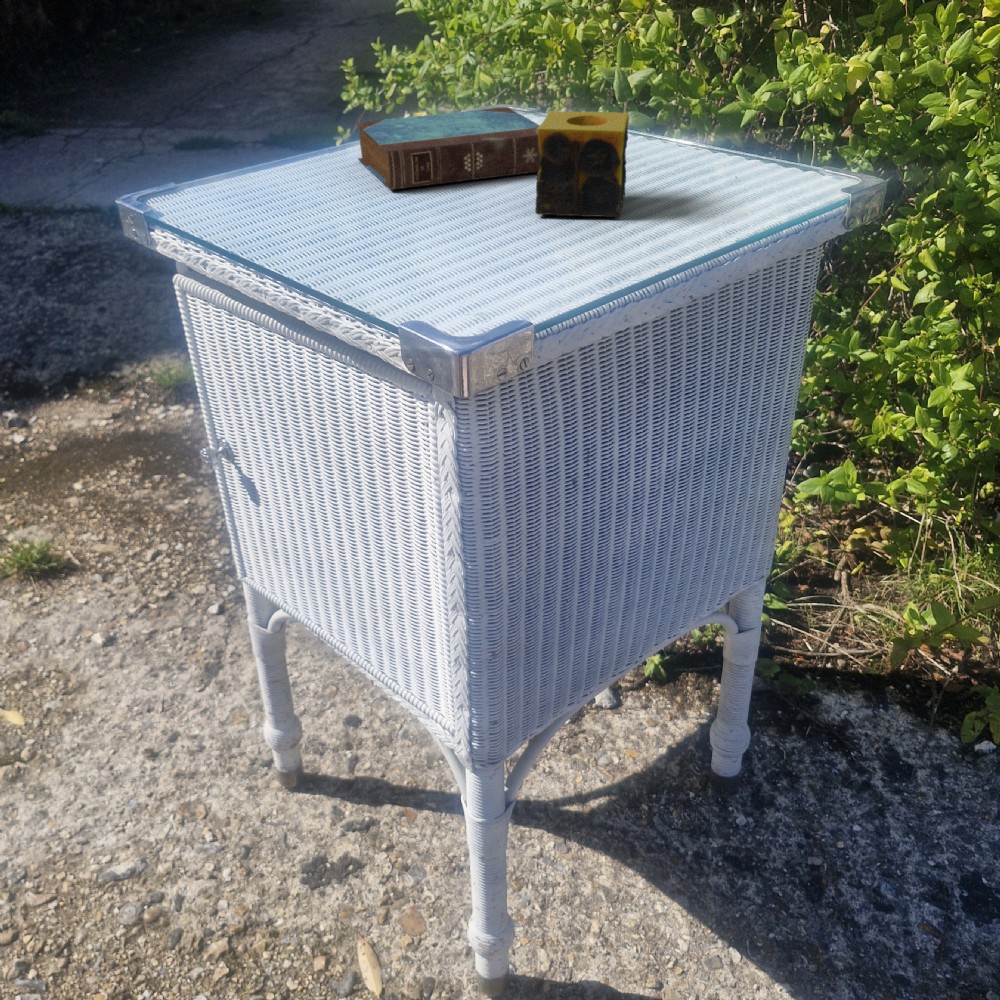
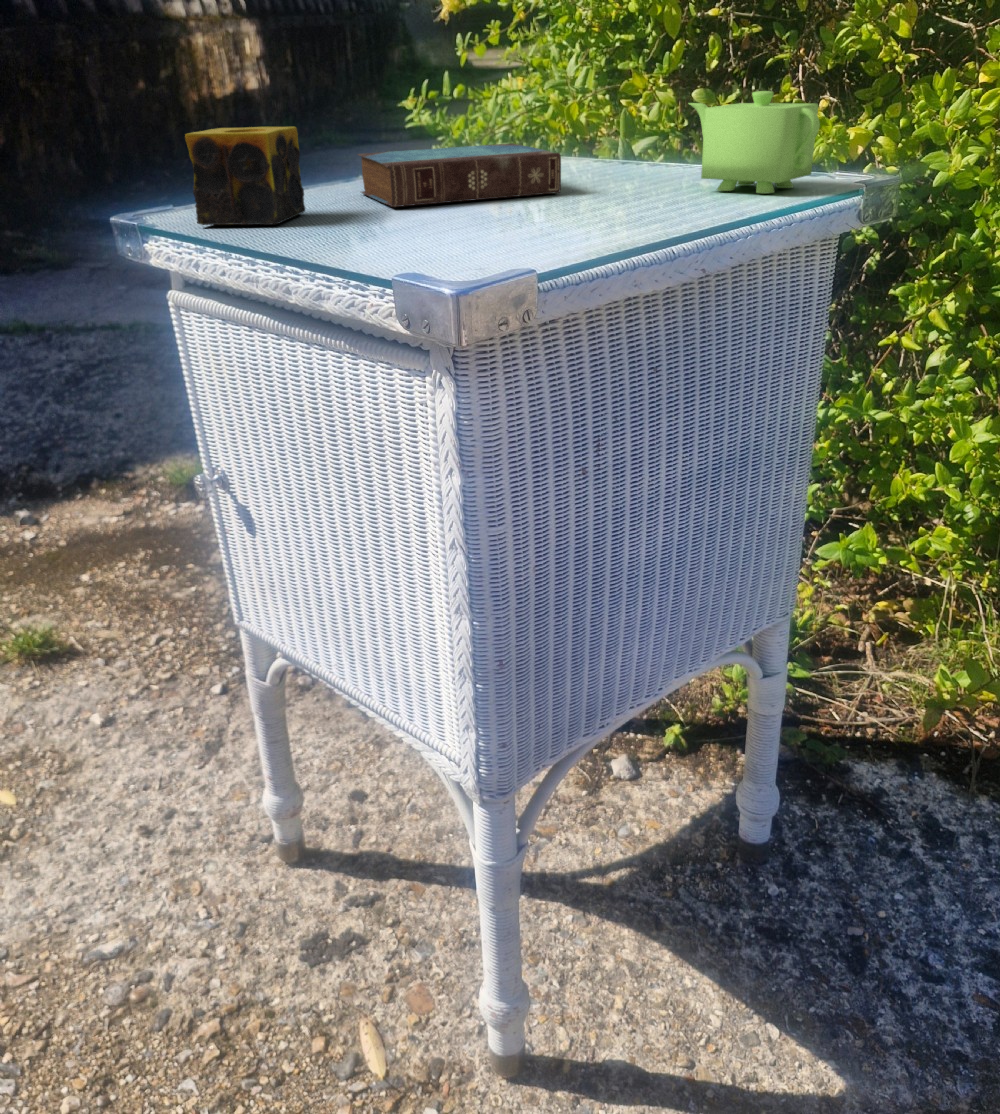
teapot: none [680,81,806,183] -> present [689,91,820,193]
candle: present [535,111,629,217] -> present [185,127,305,225]

